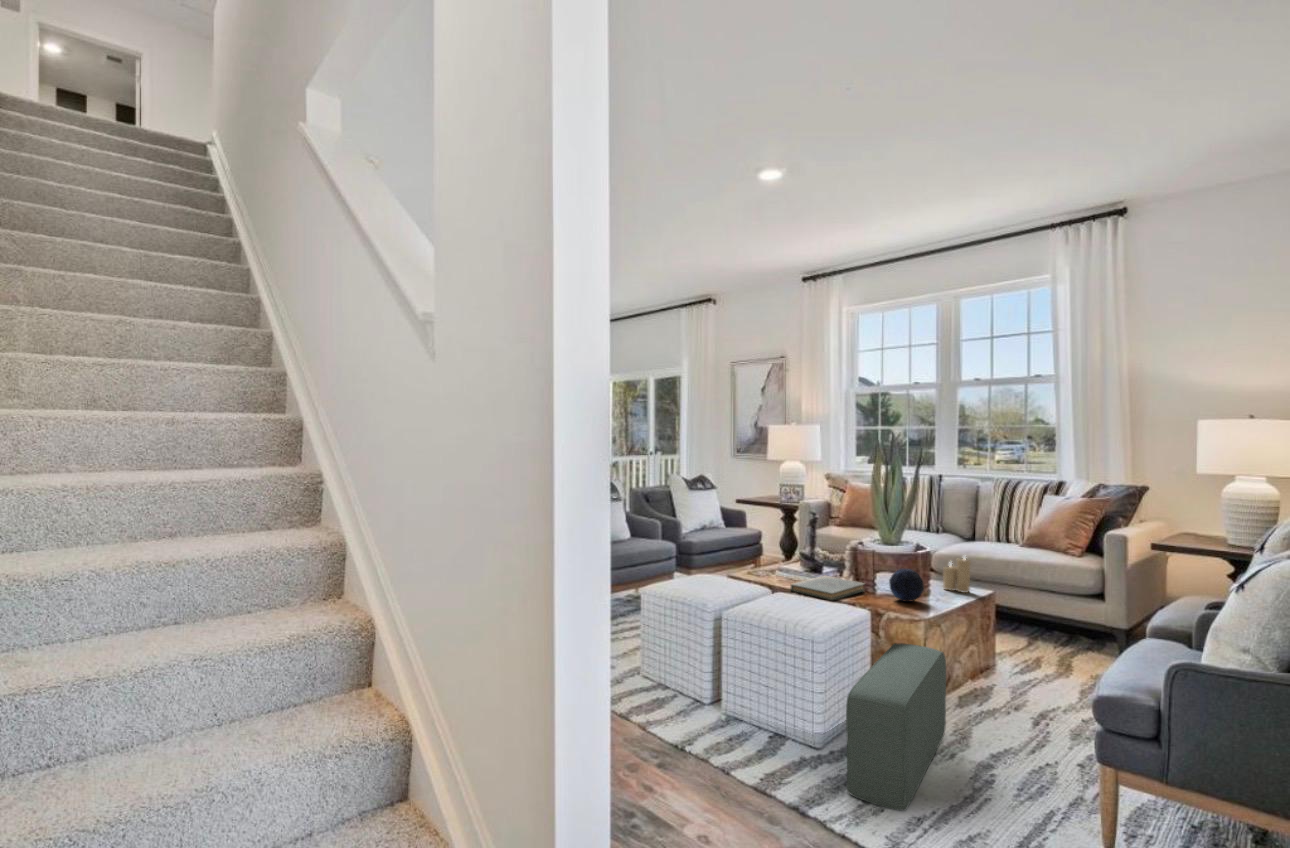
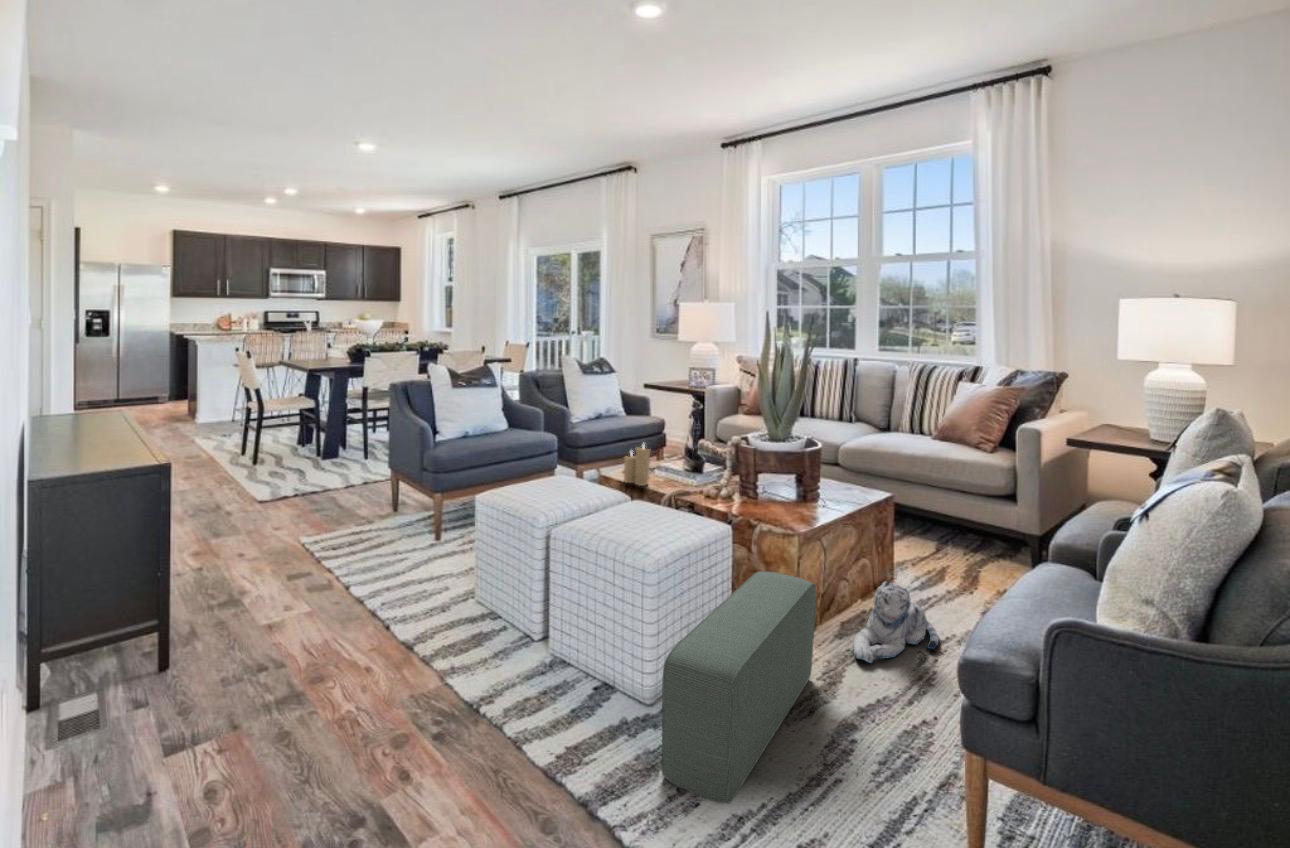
candle: present [943,556,971,593] -> present [624,444,650,486]
decorative orb: present [889,569,924,601] -> none [769,474,810,513]
book: present [791,576,864,600] -> none [654,479,745,513]
plush toy: none [974,657,1048,726] -> present [853,582,939,663]

